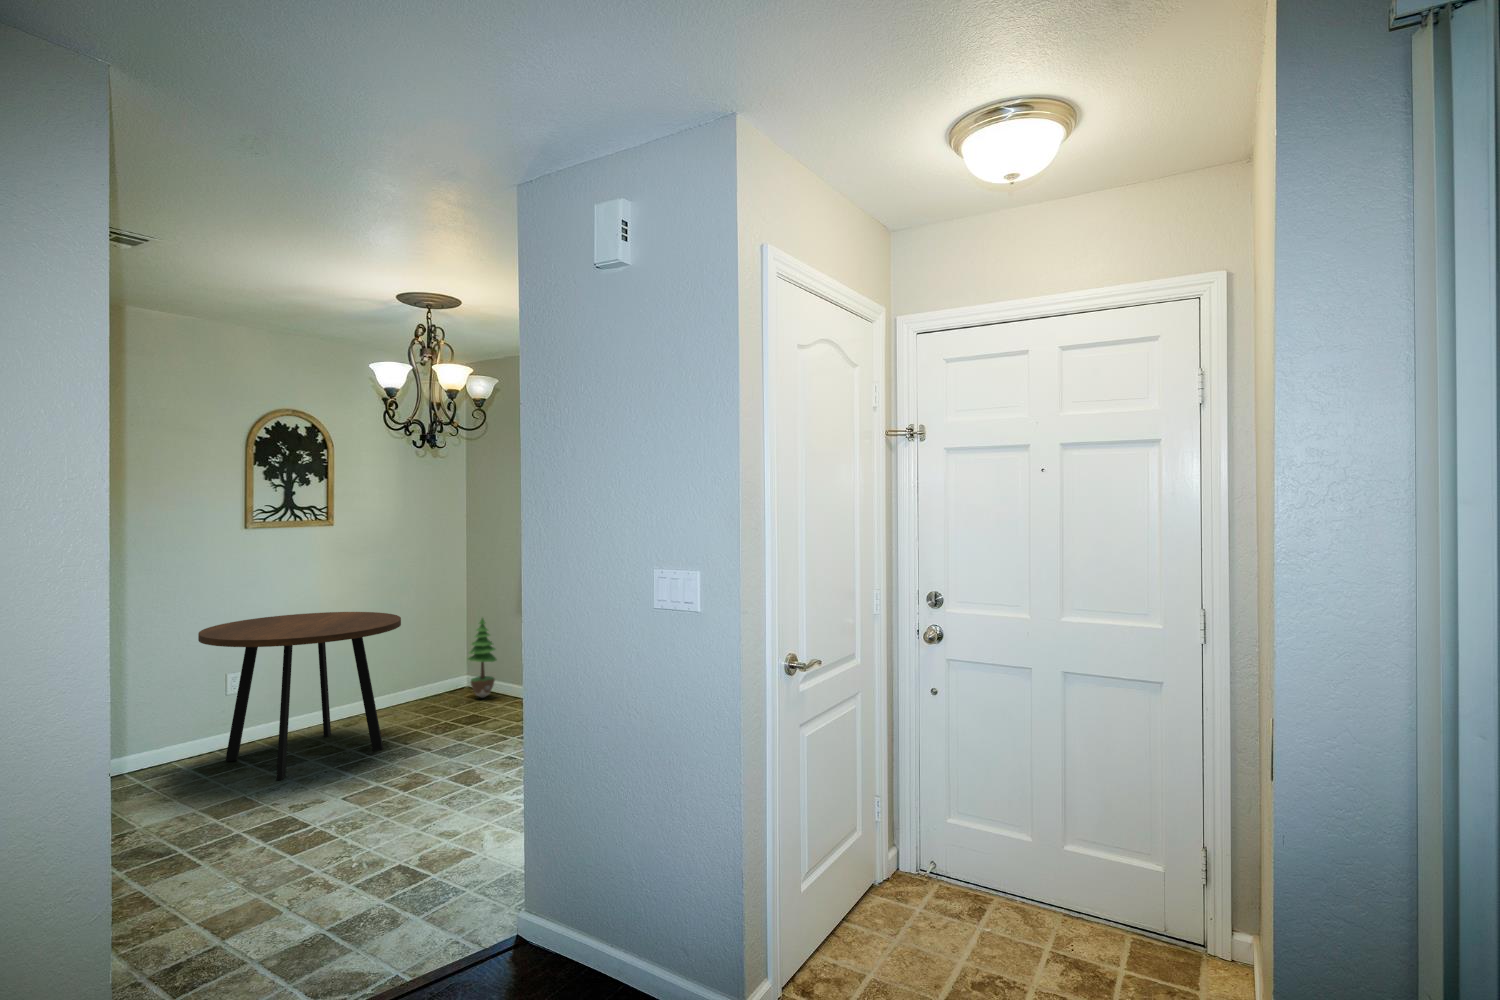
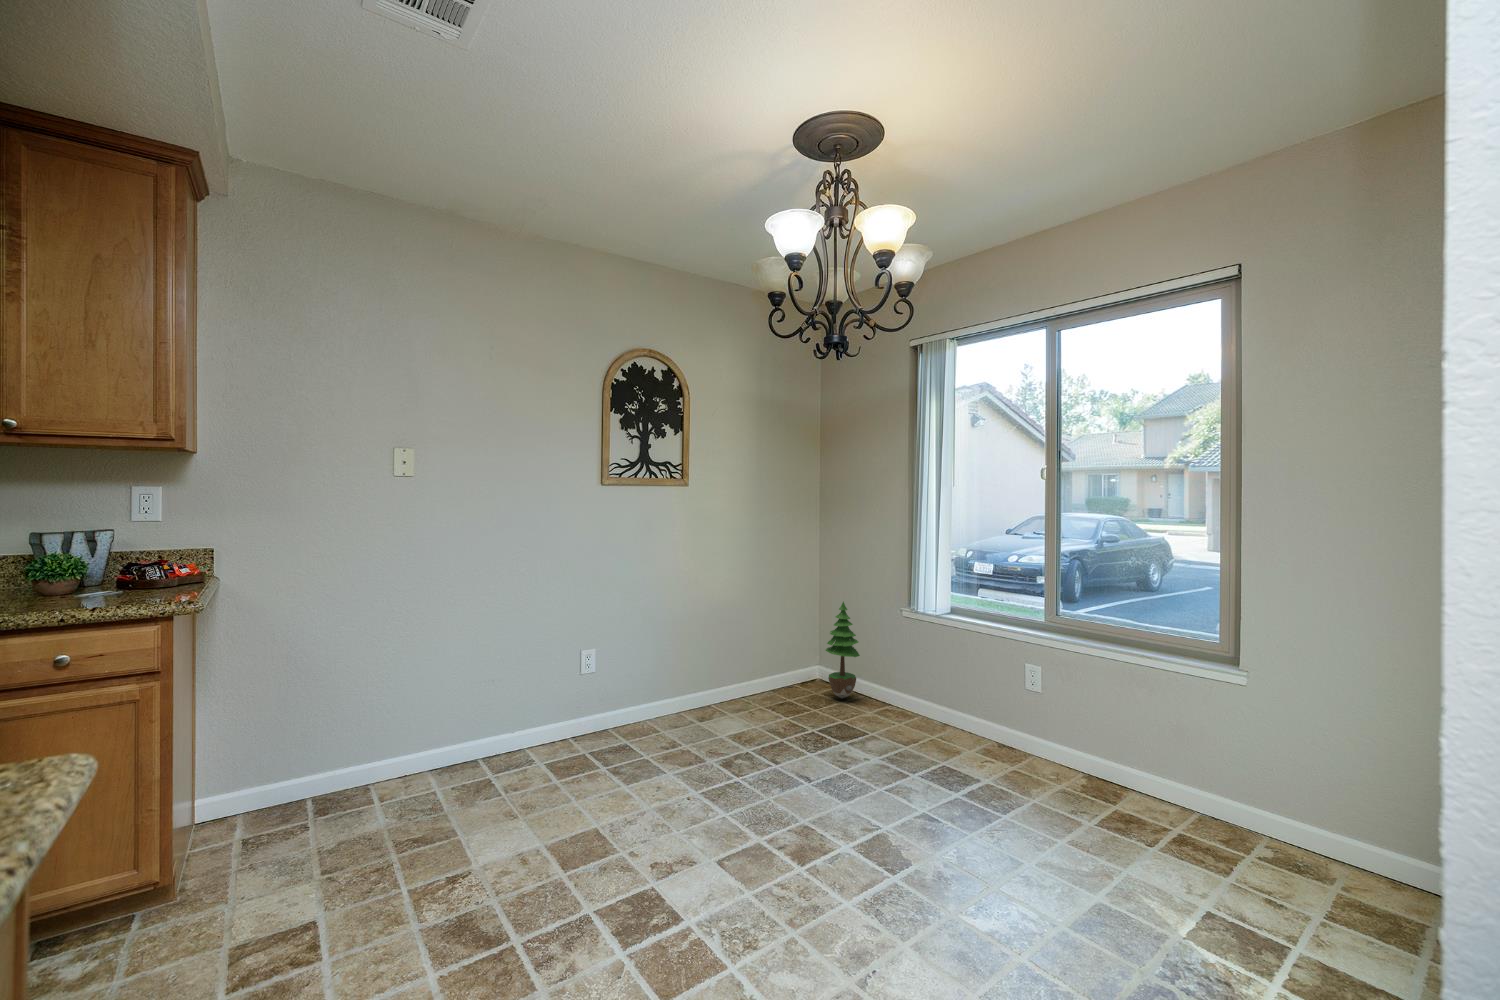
dining table: present [198,612,401,780] -> none [553,586,771,799]

